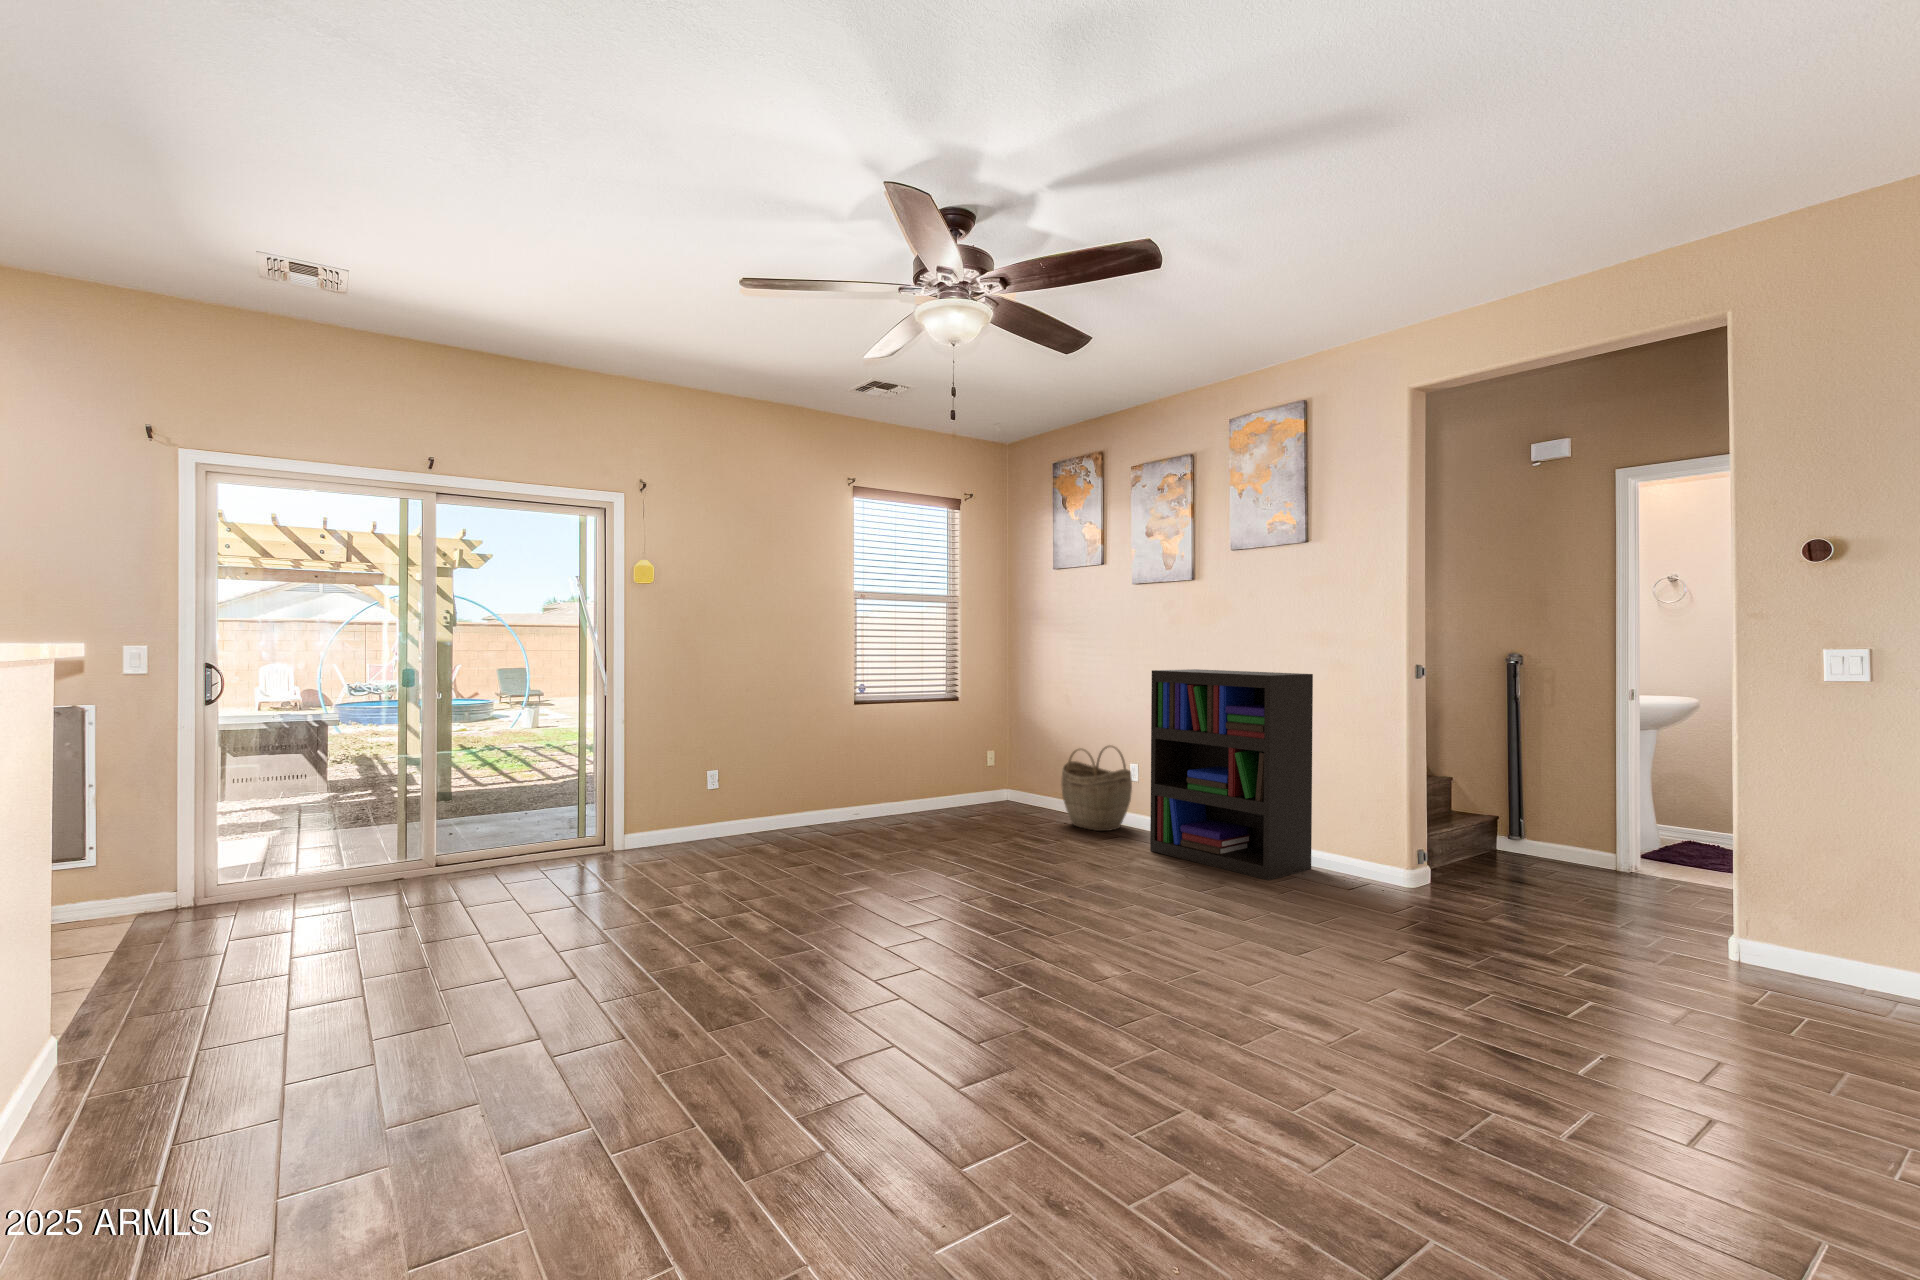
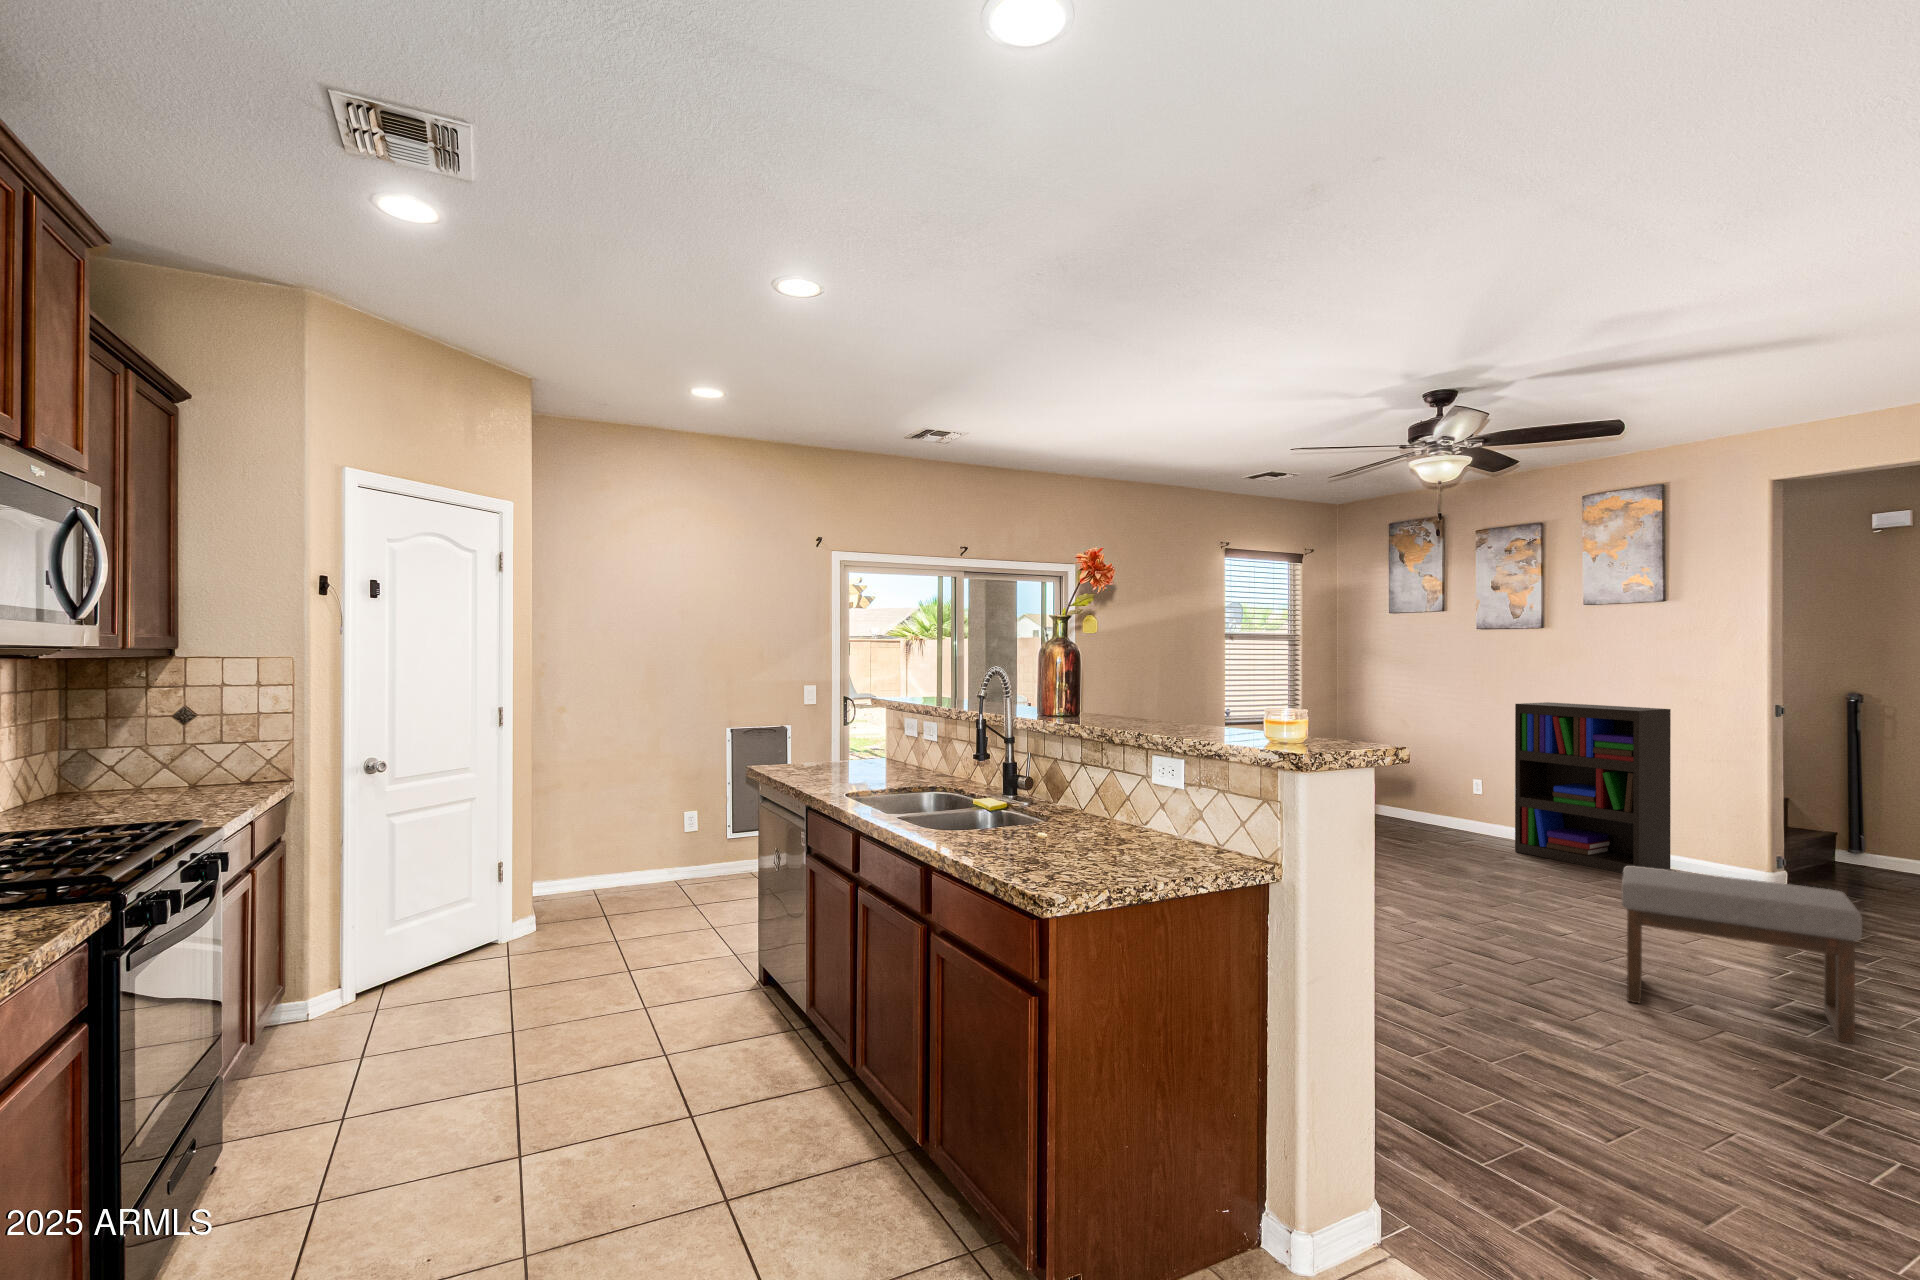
woven basket: present [1061,745,1132,831] -> none [1415,764,1481,836]
ottoman: none [1085,895,1399,1198] -> present [1622,866,1862,1044]

